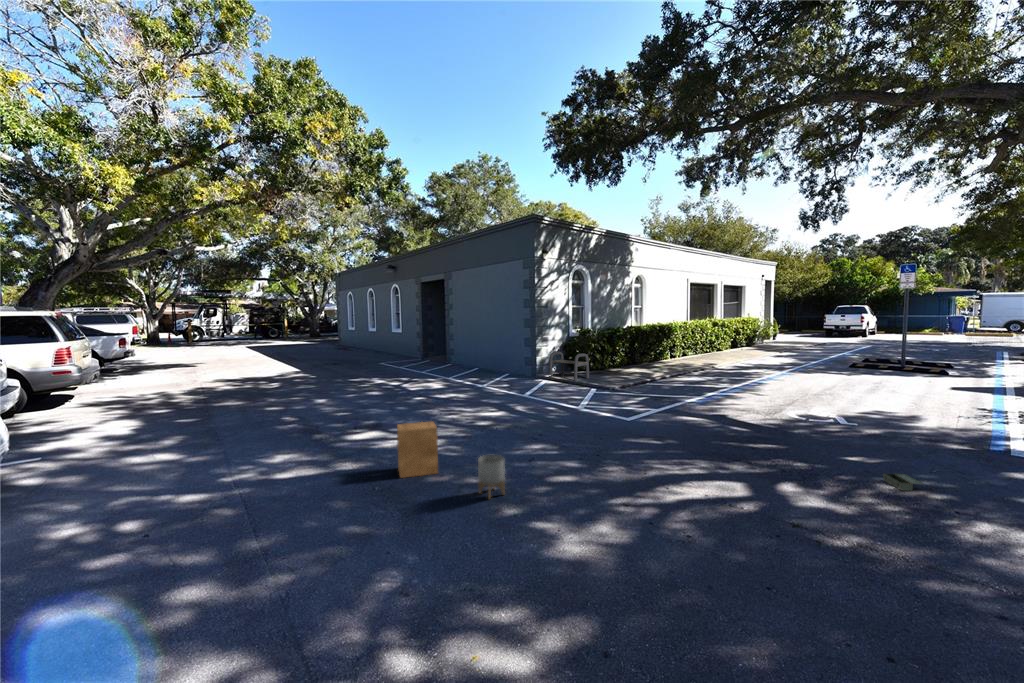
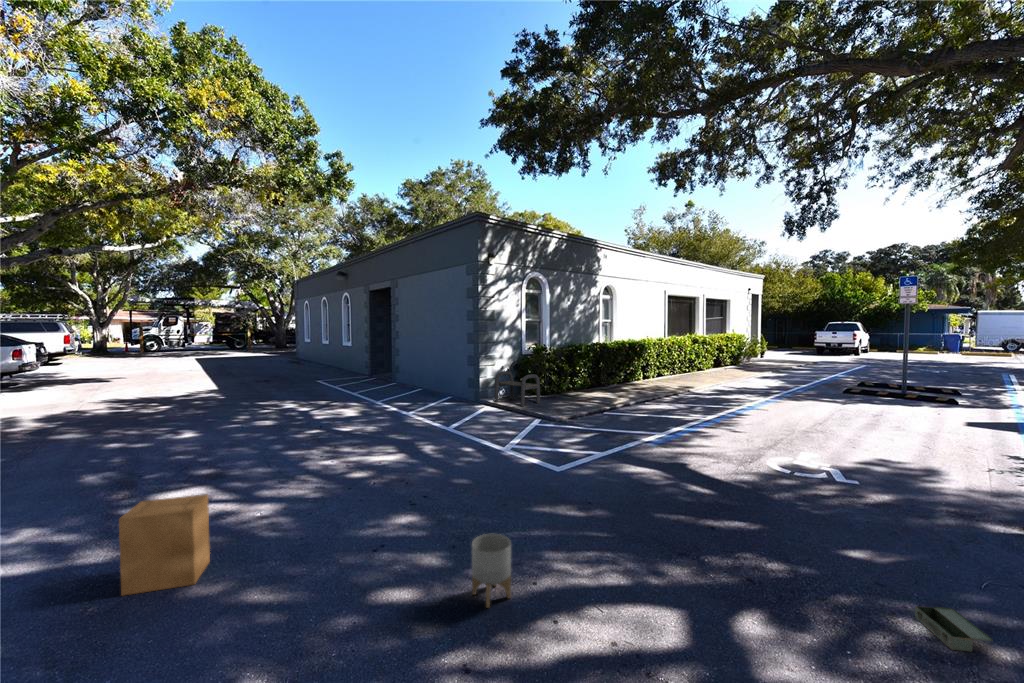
planter: present [478,454,505,498] -> present [472,534,511,608]

